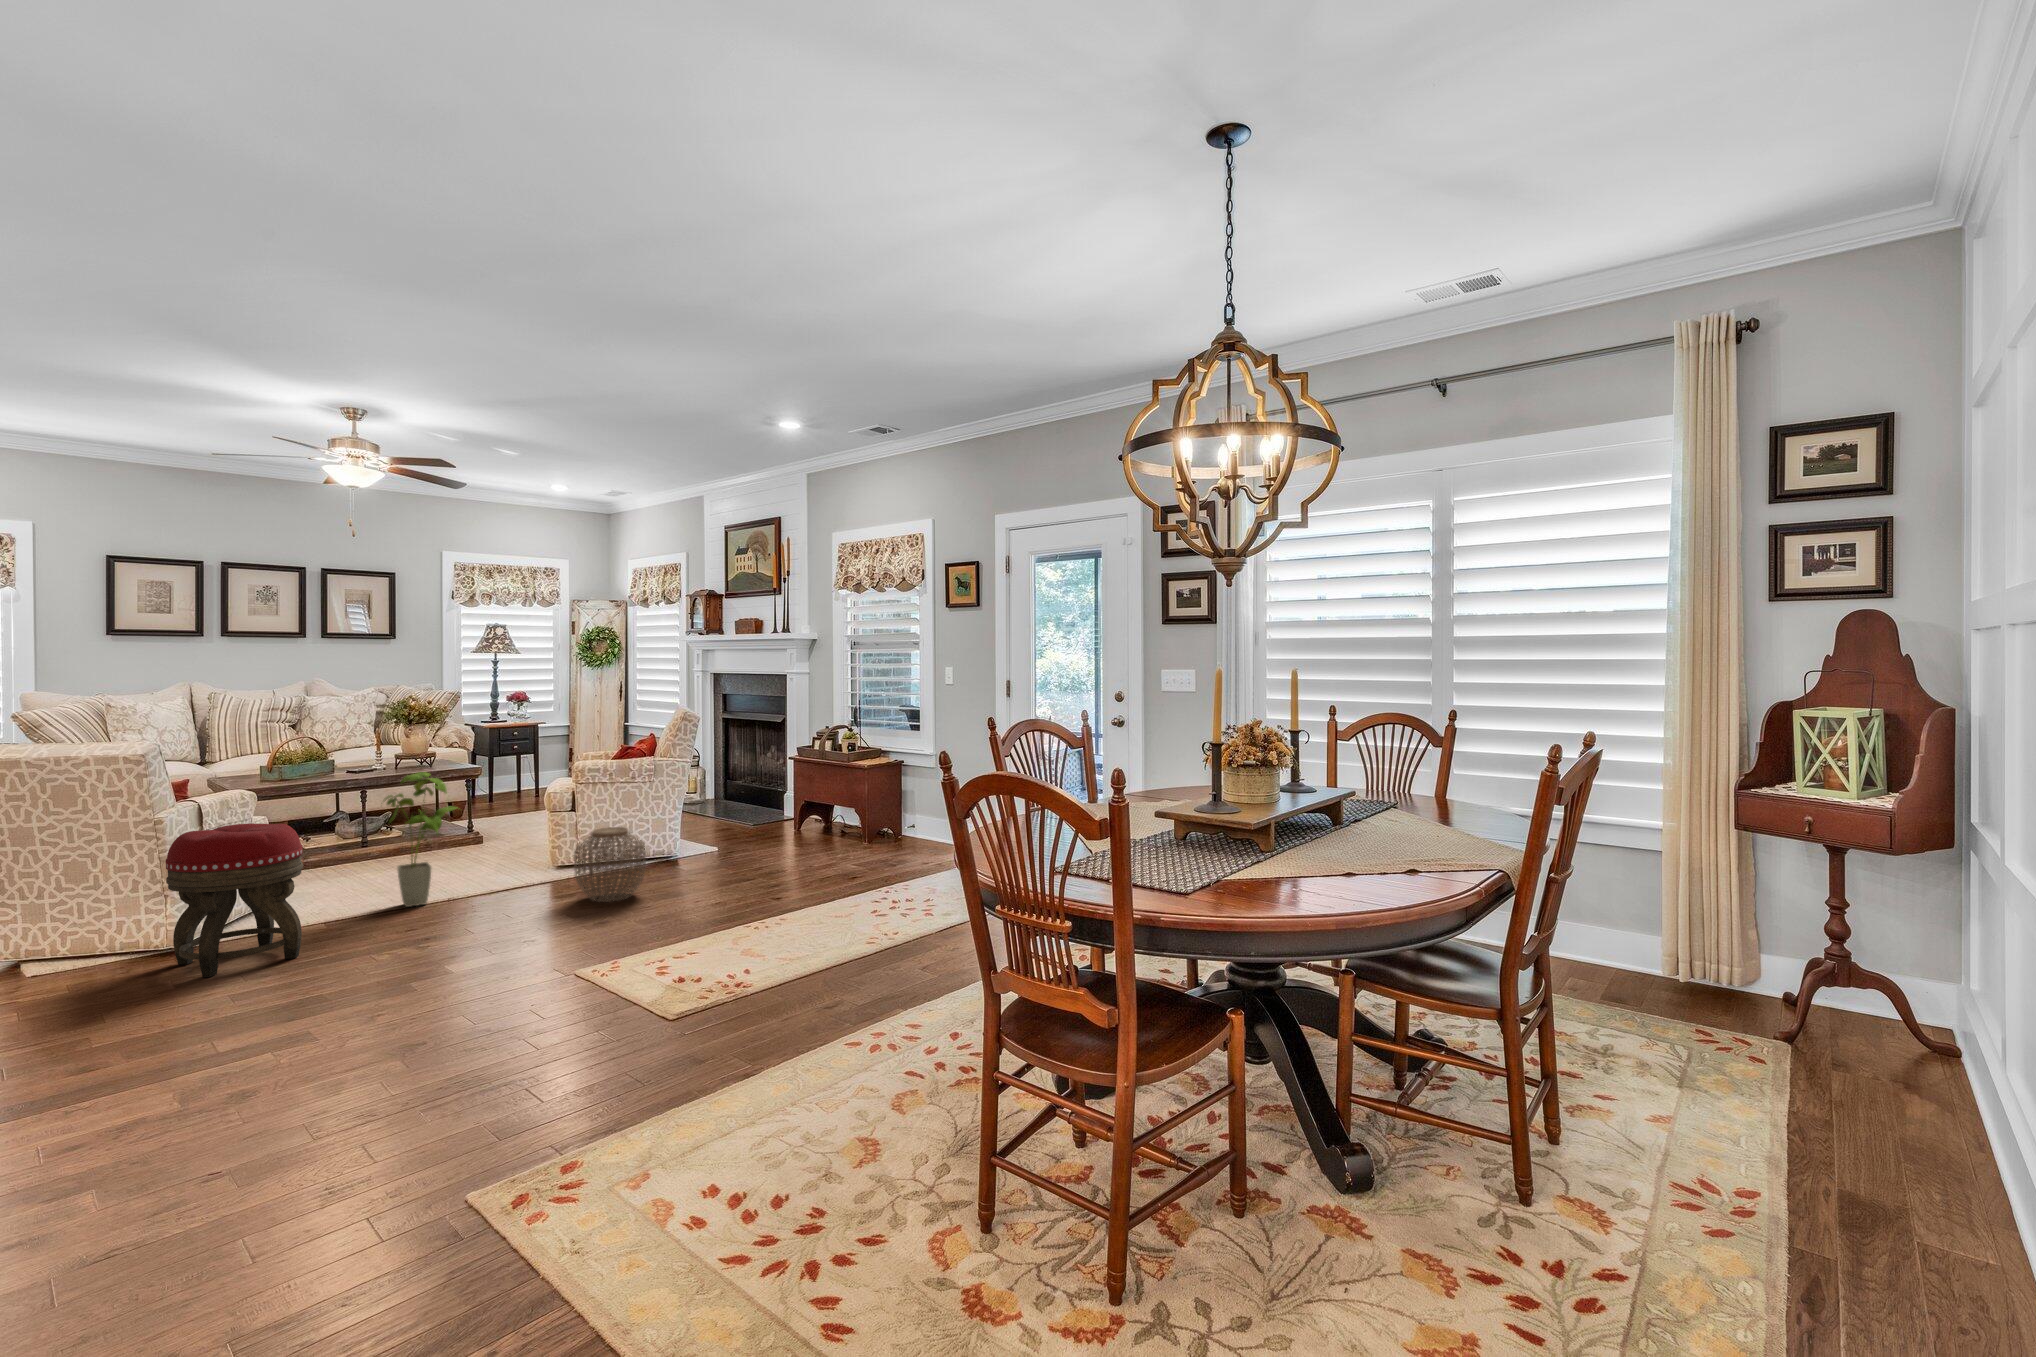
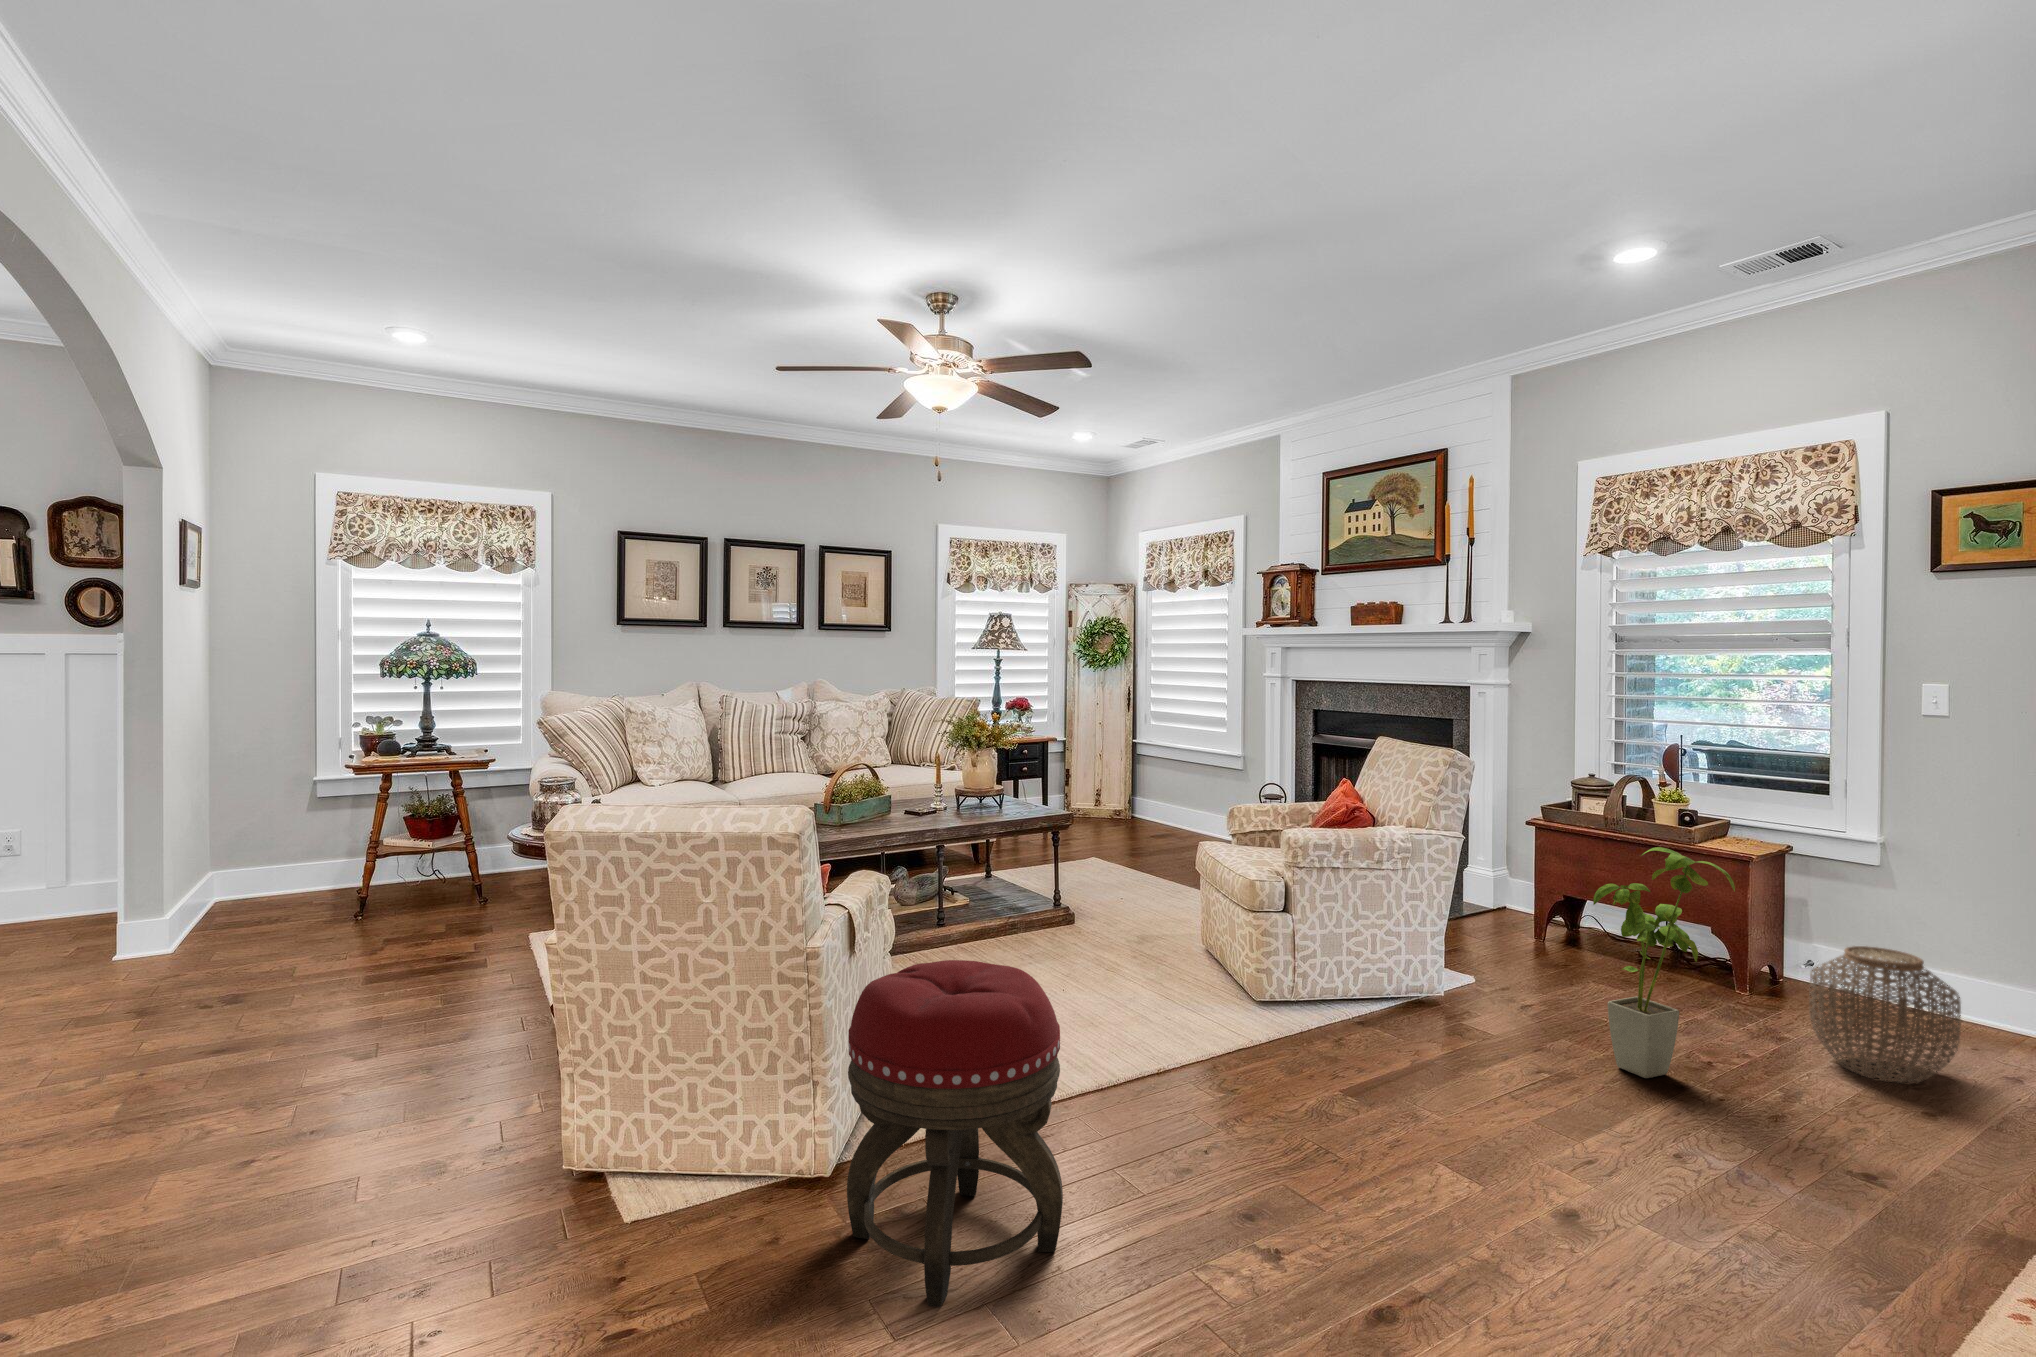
house plant: present [385,772,459,907] -> present [1593,847,1735,1078]
woven basket: present [574,827,646,902] -> present [1809,946,1961,1083]

